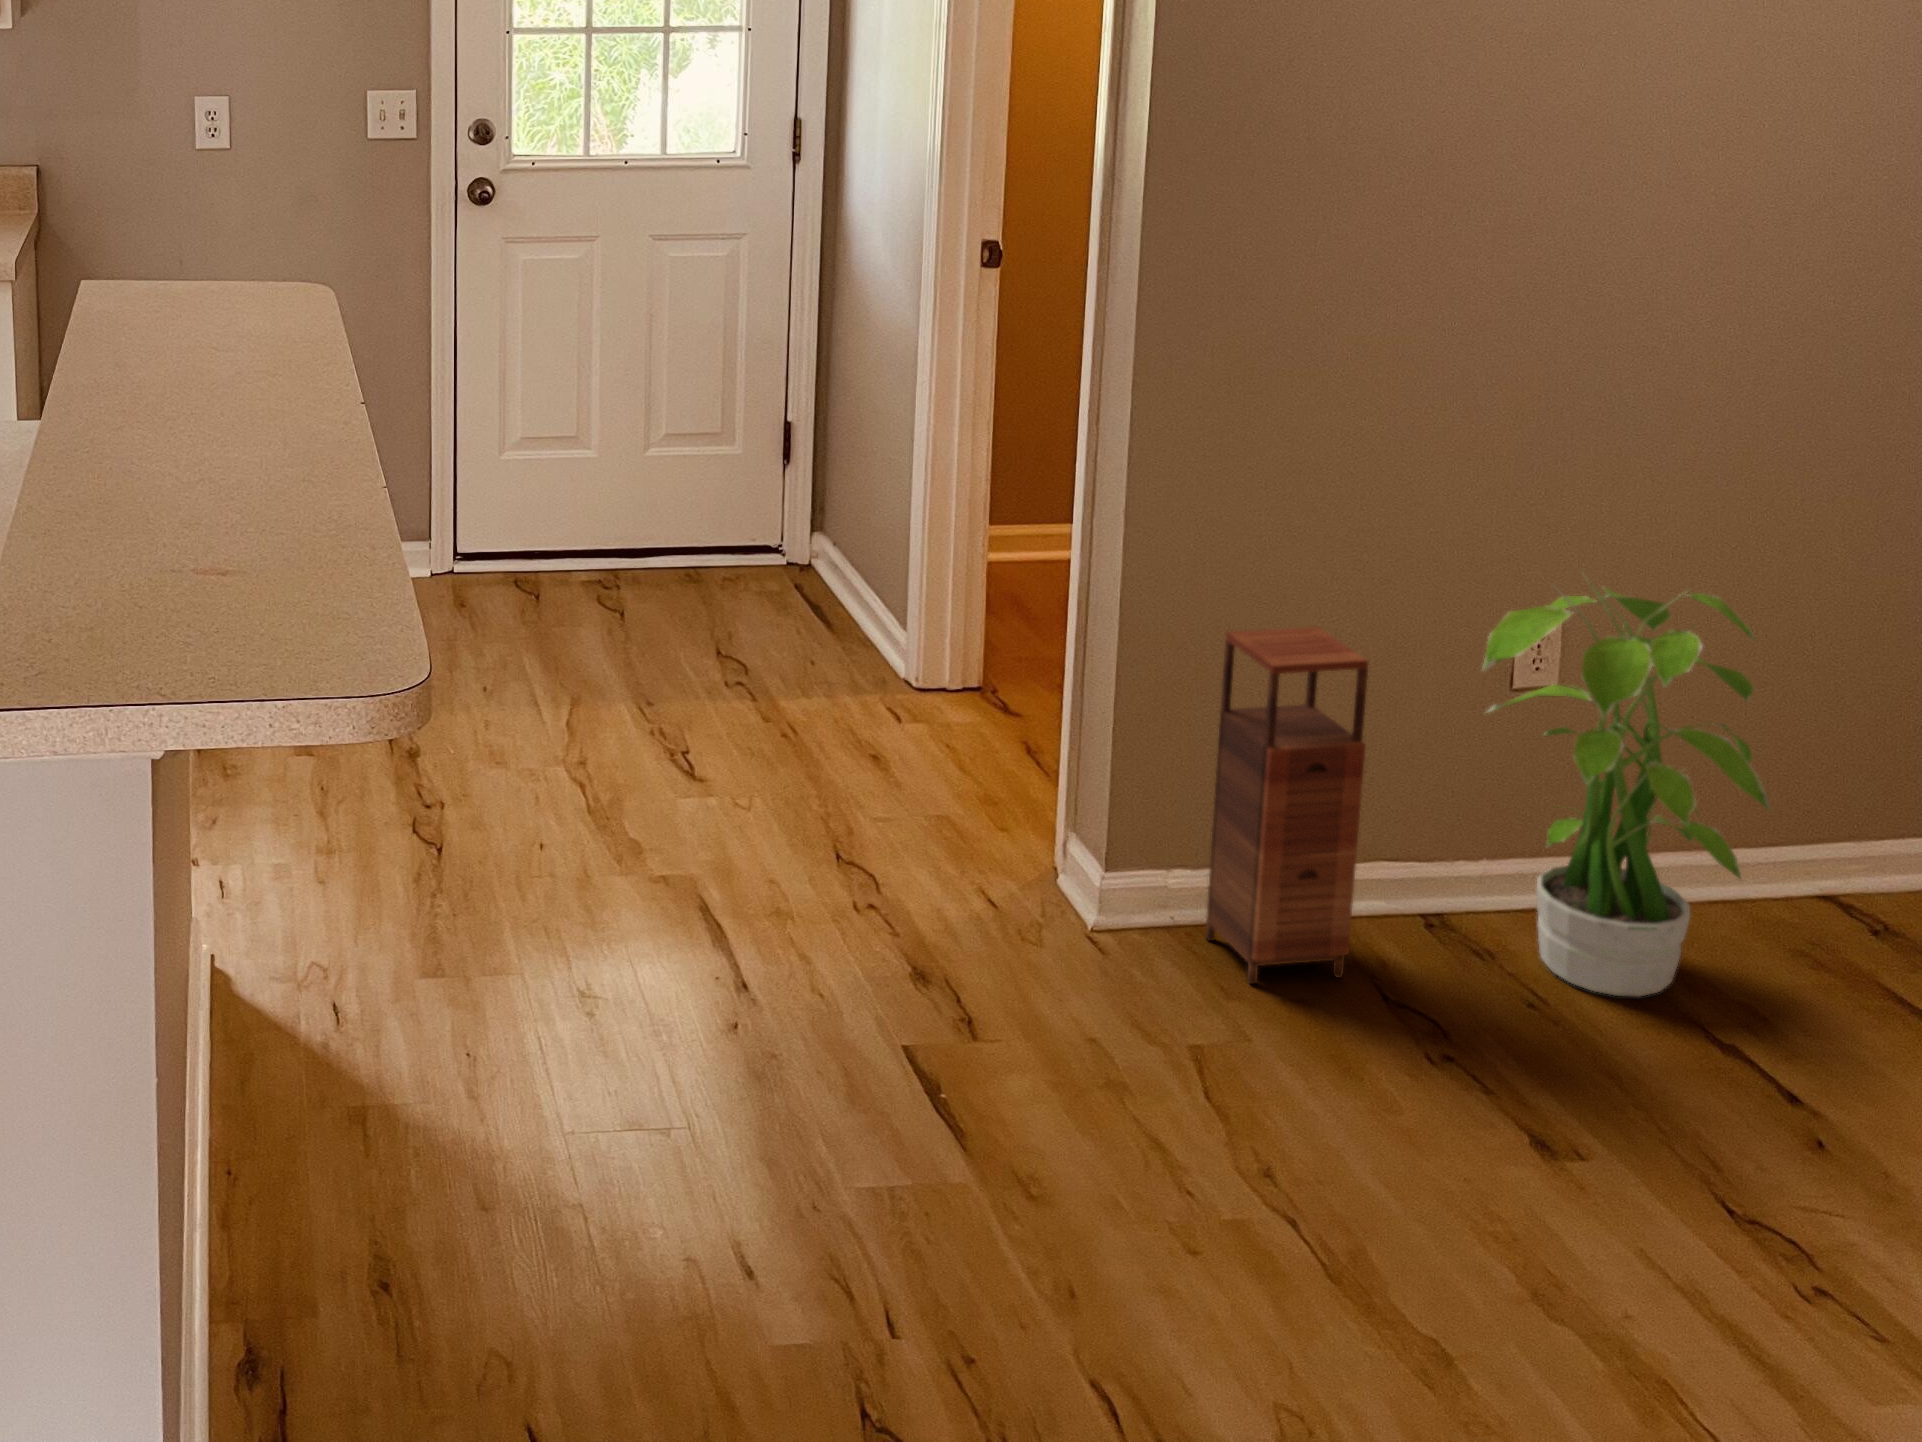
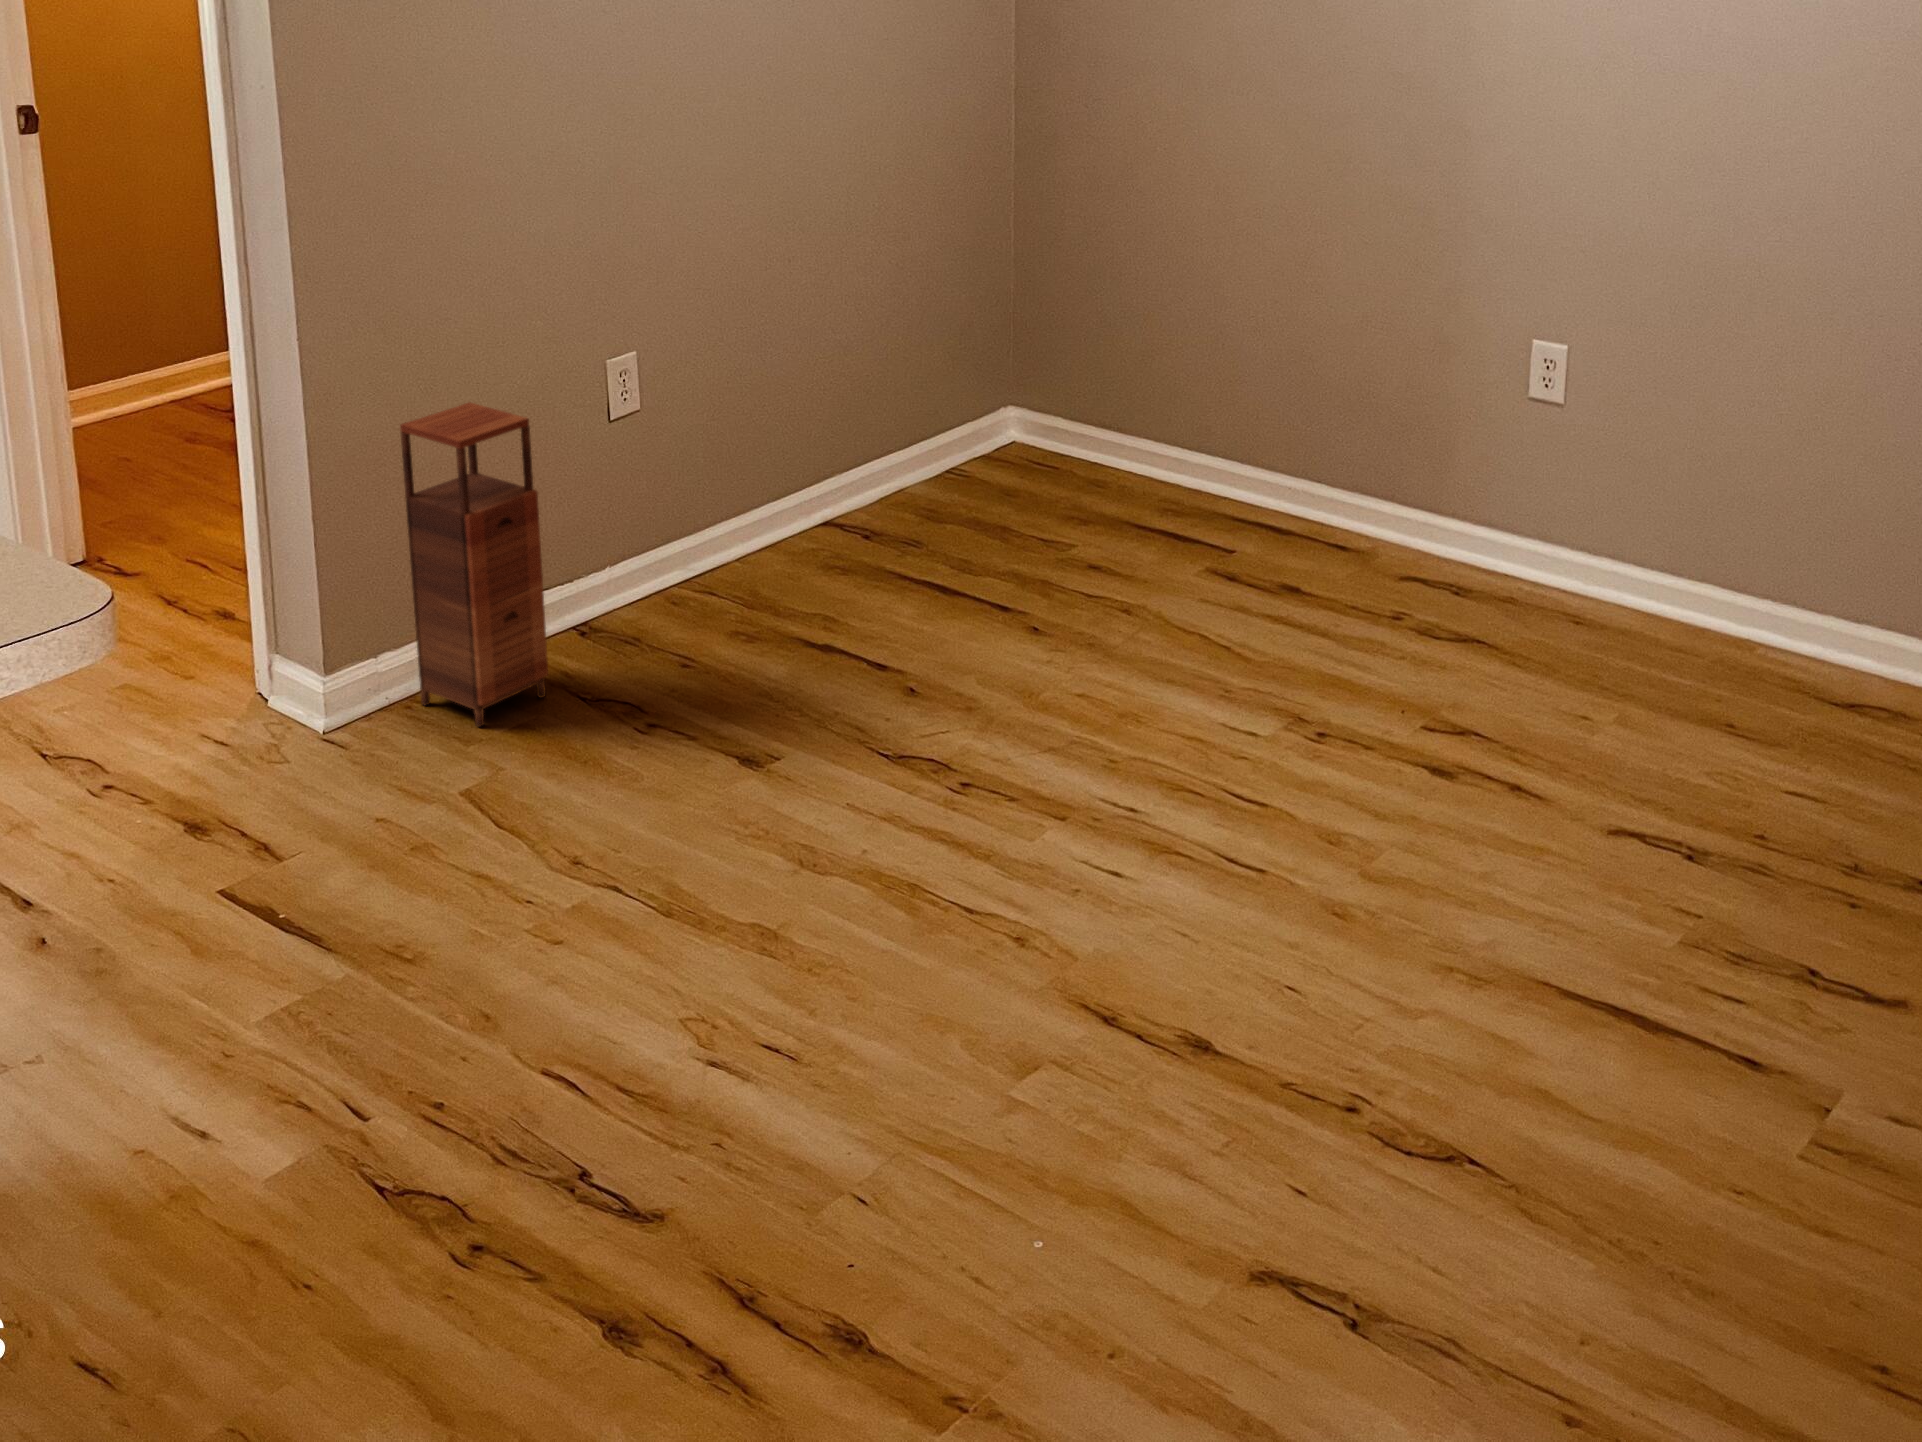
potted plant: present [1482,585,1771,996] -> none [598,305,826,642]

